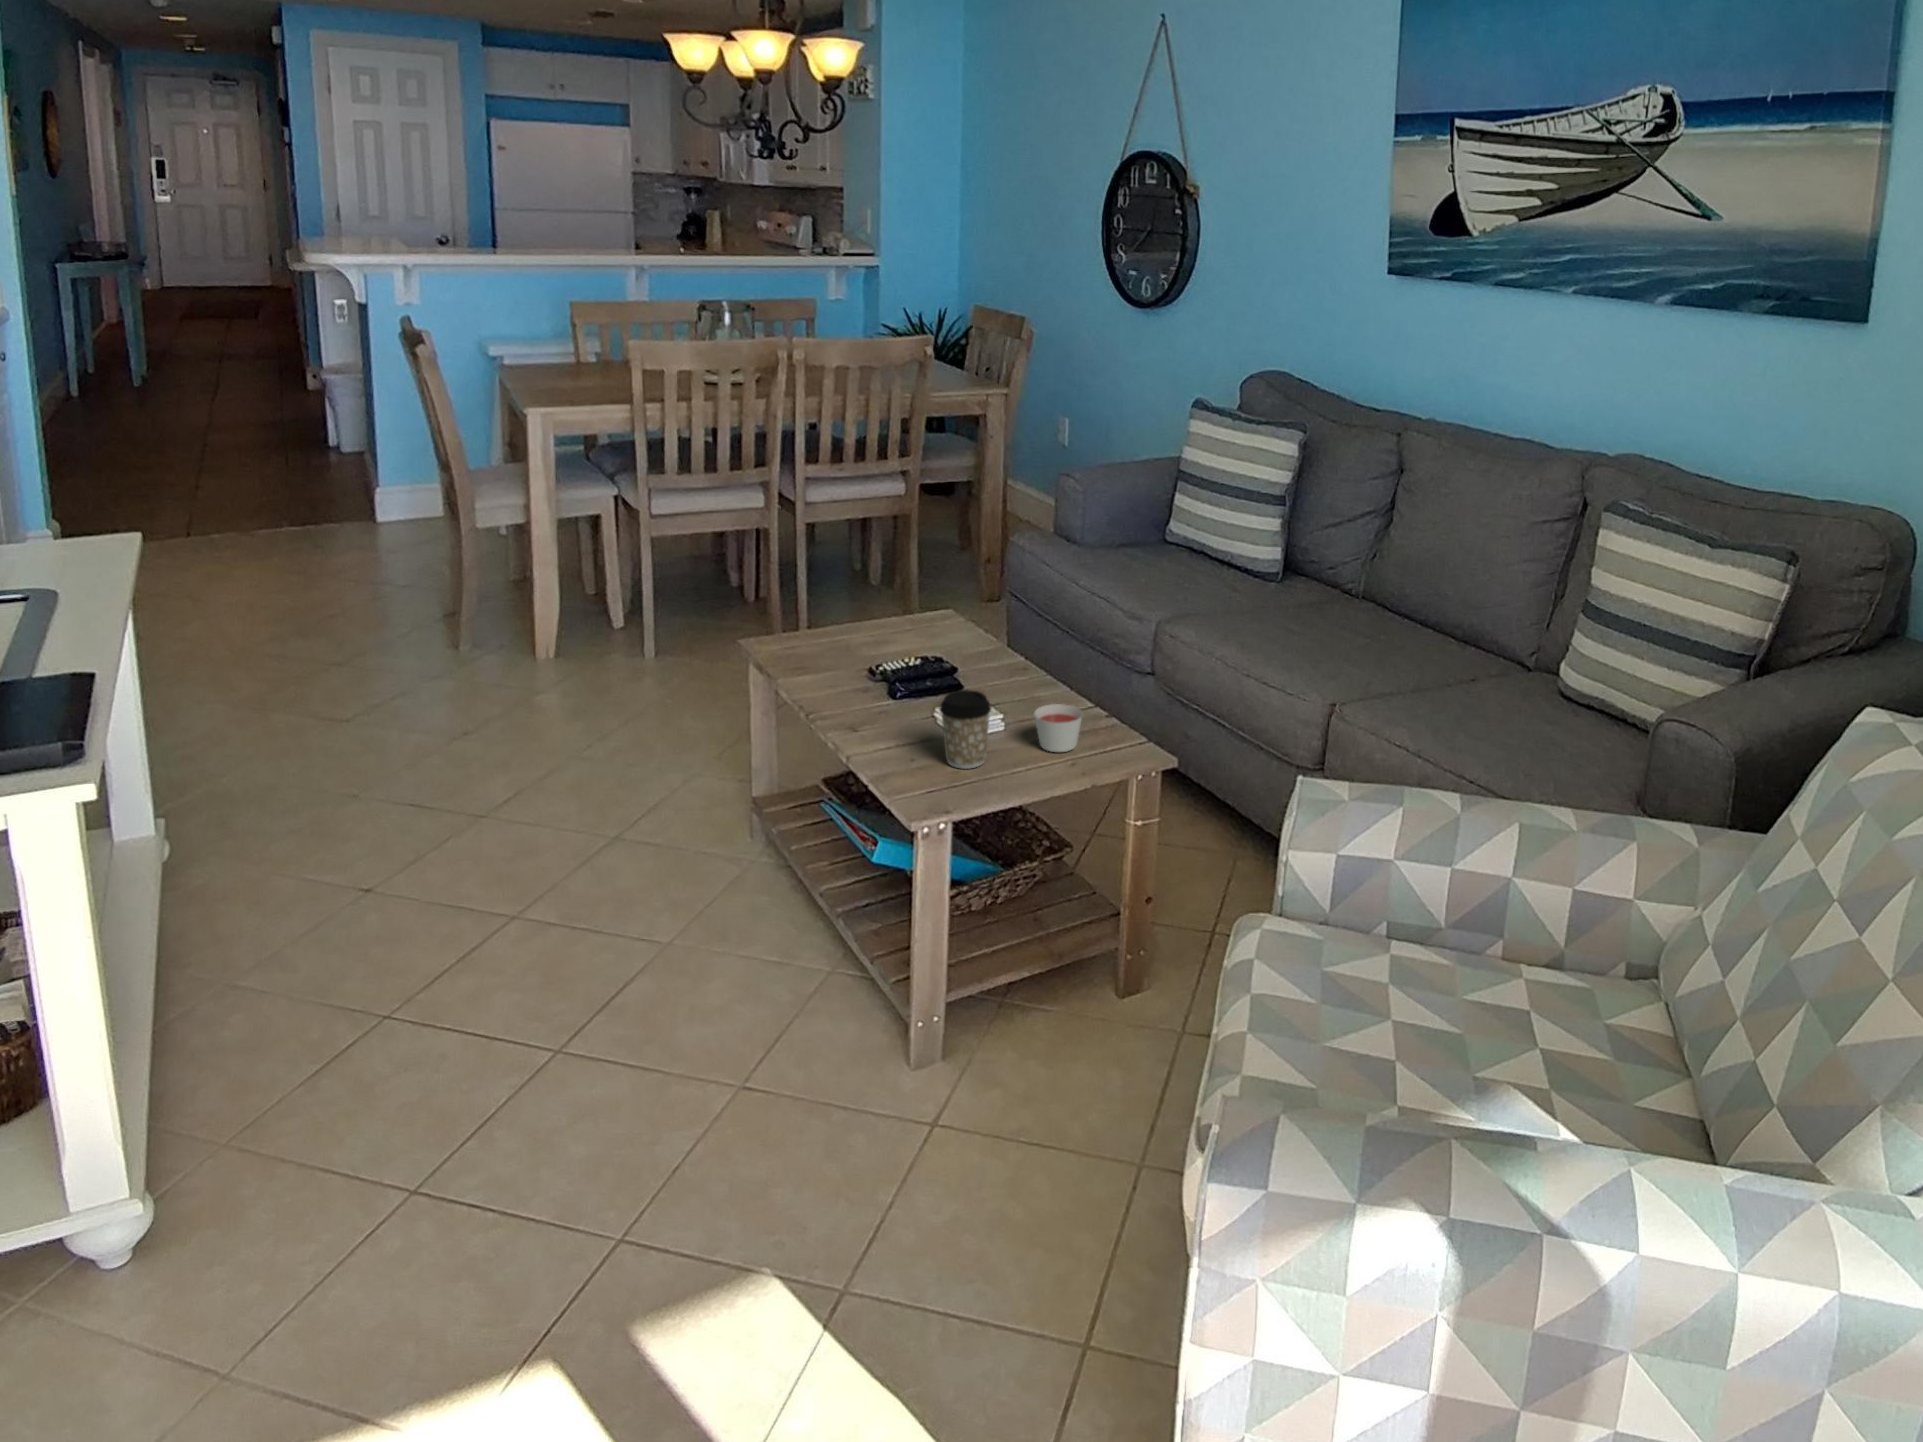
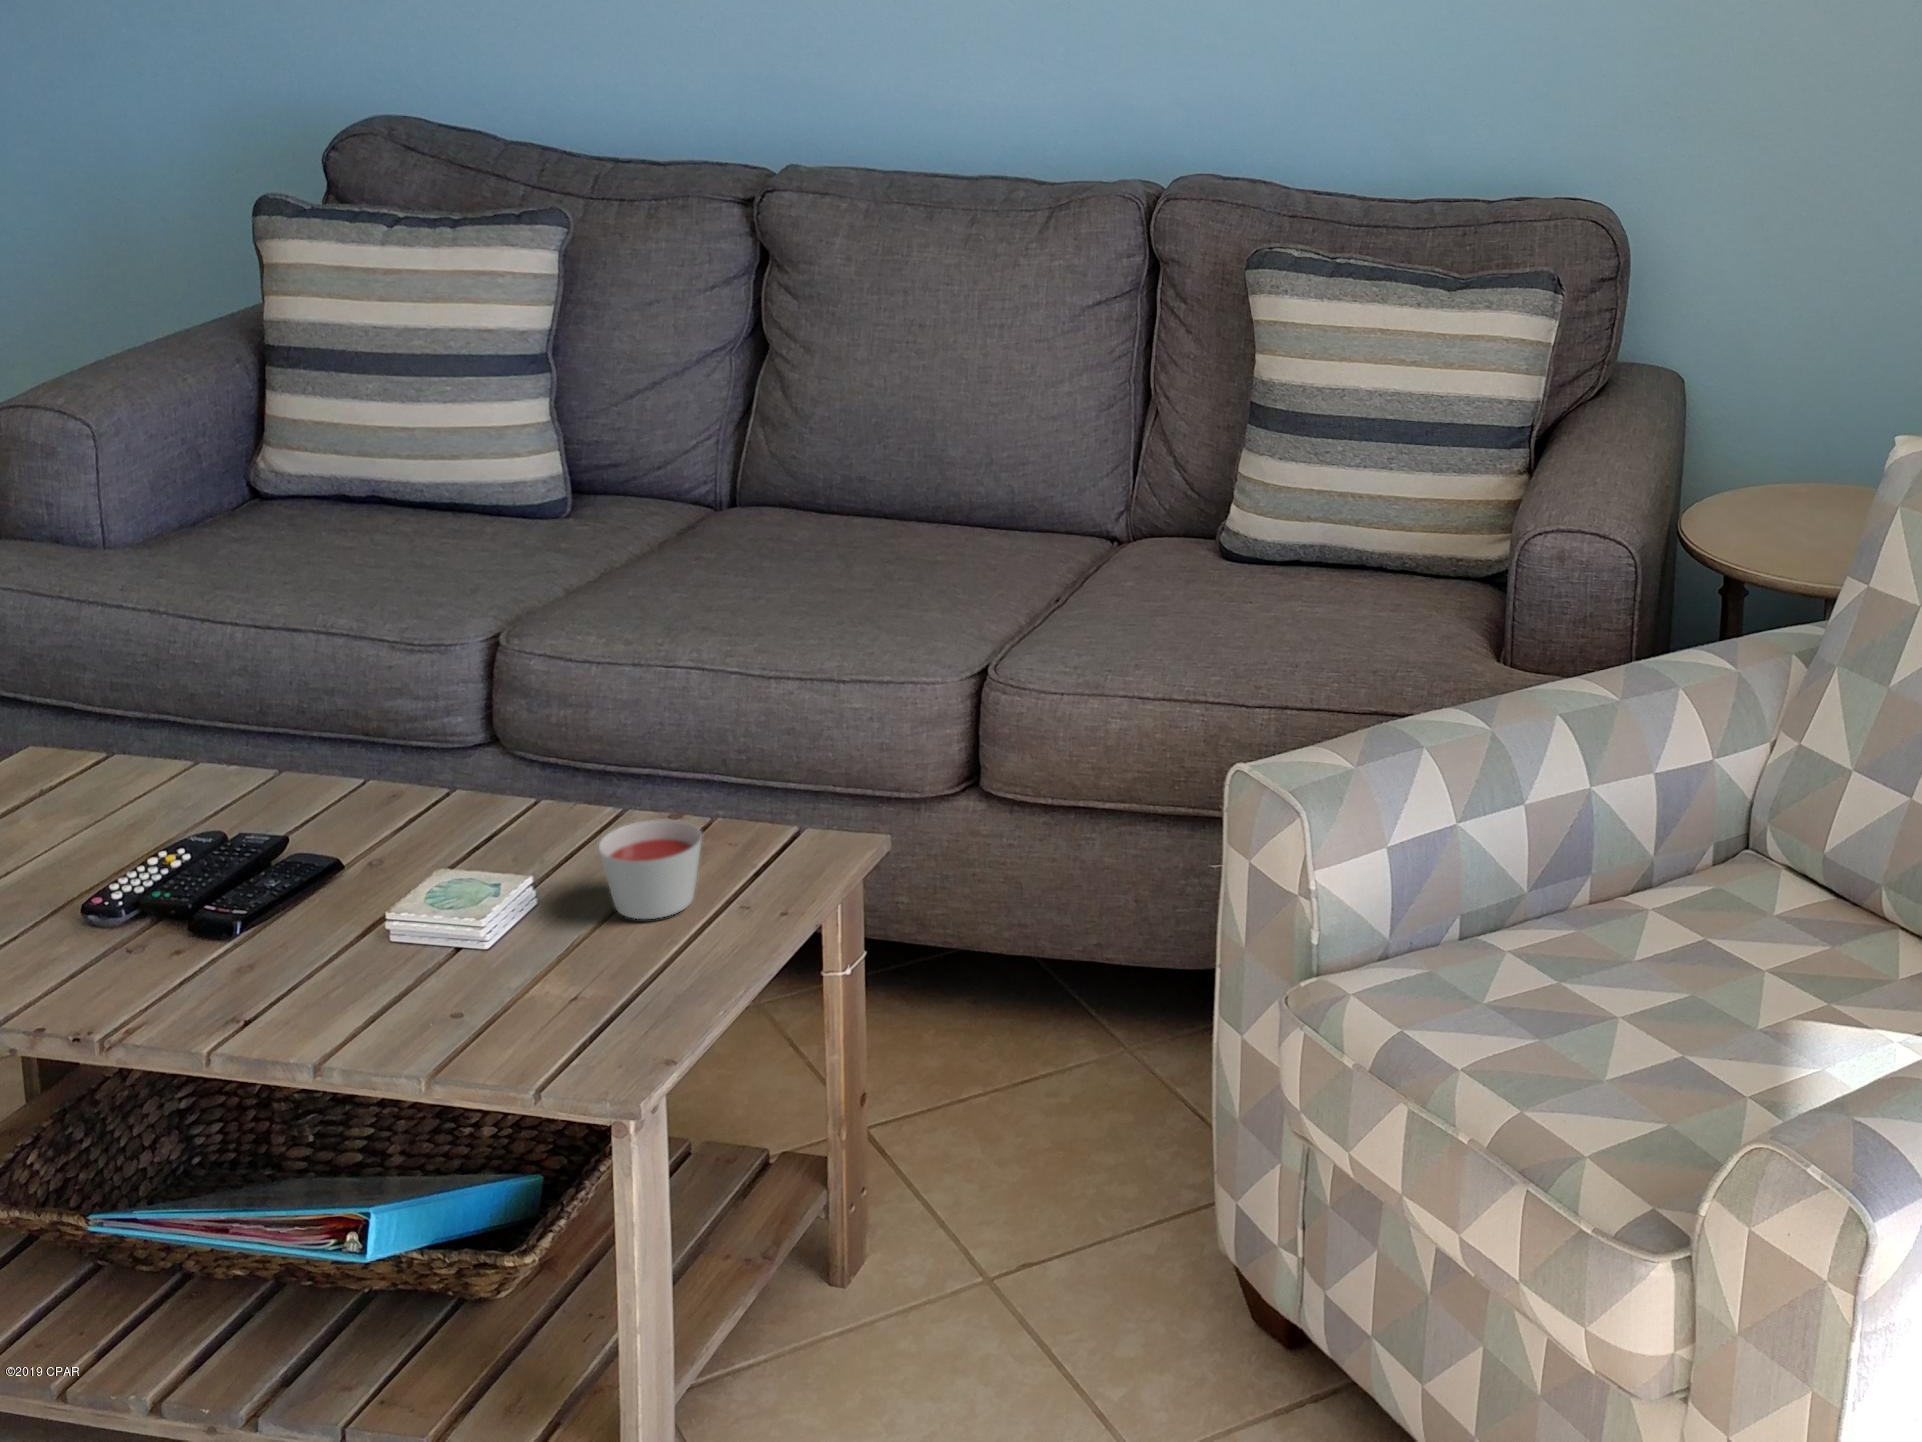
coffee cup: present [940,690,991,769] -> none [464,846,583,1015]

